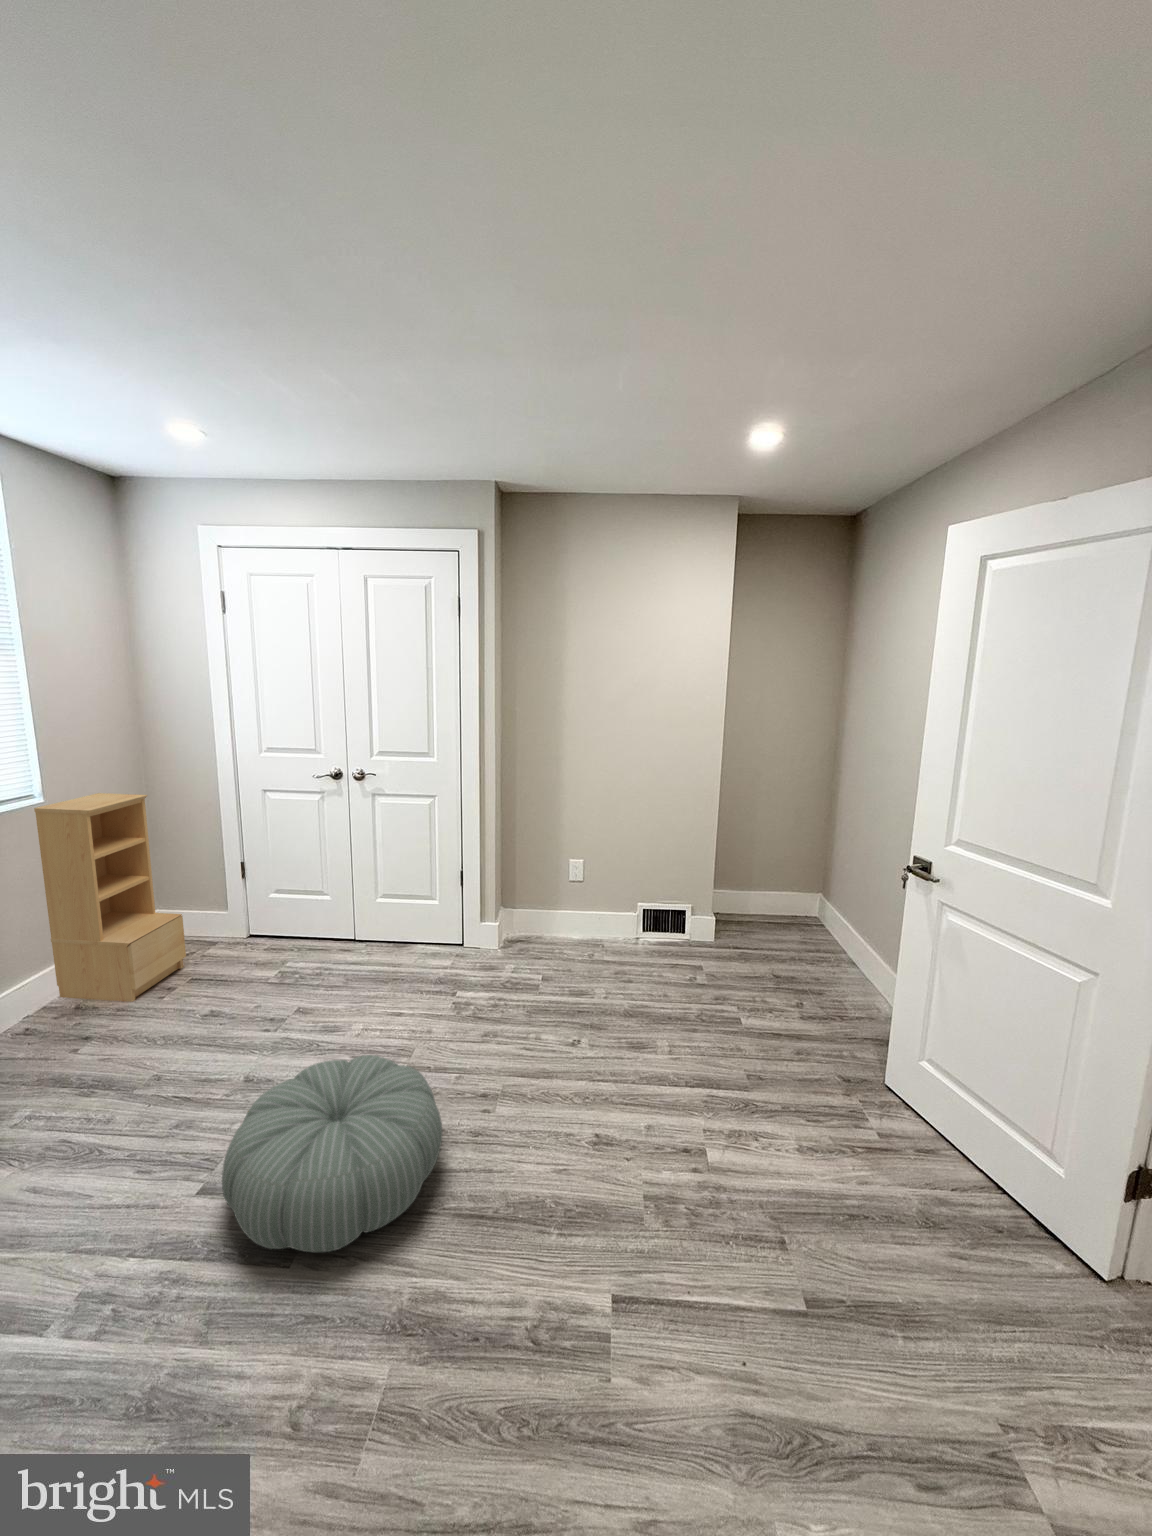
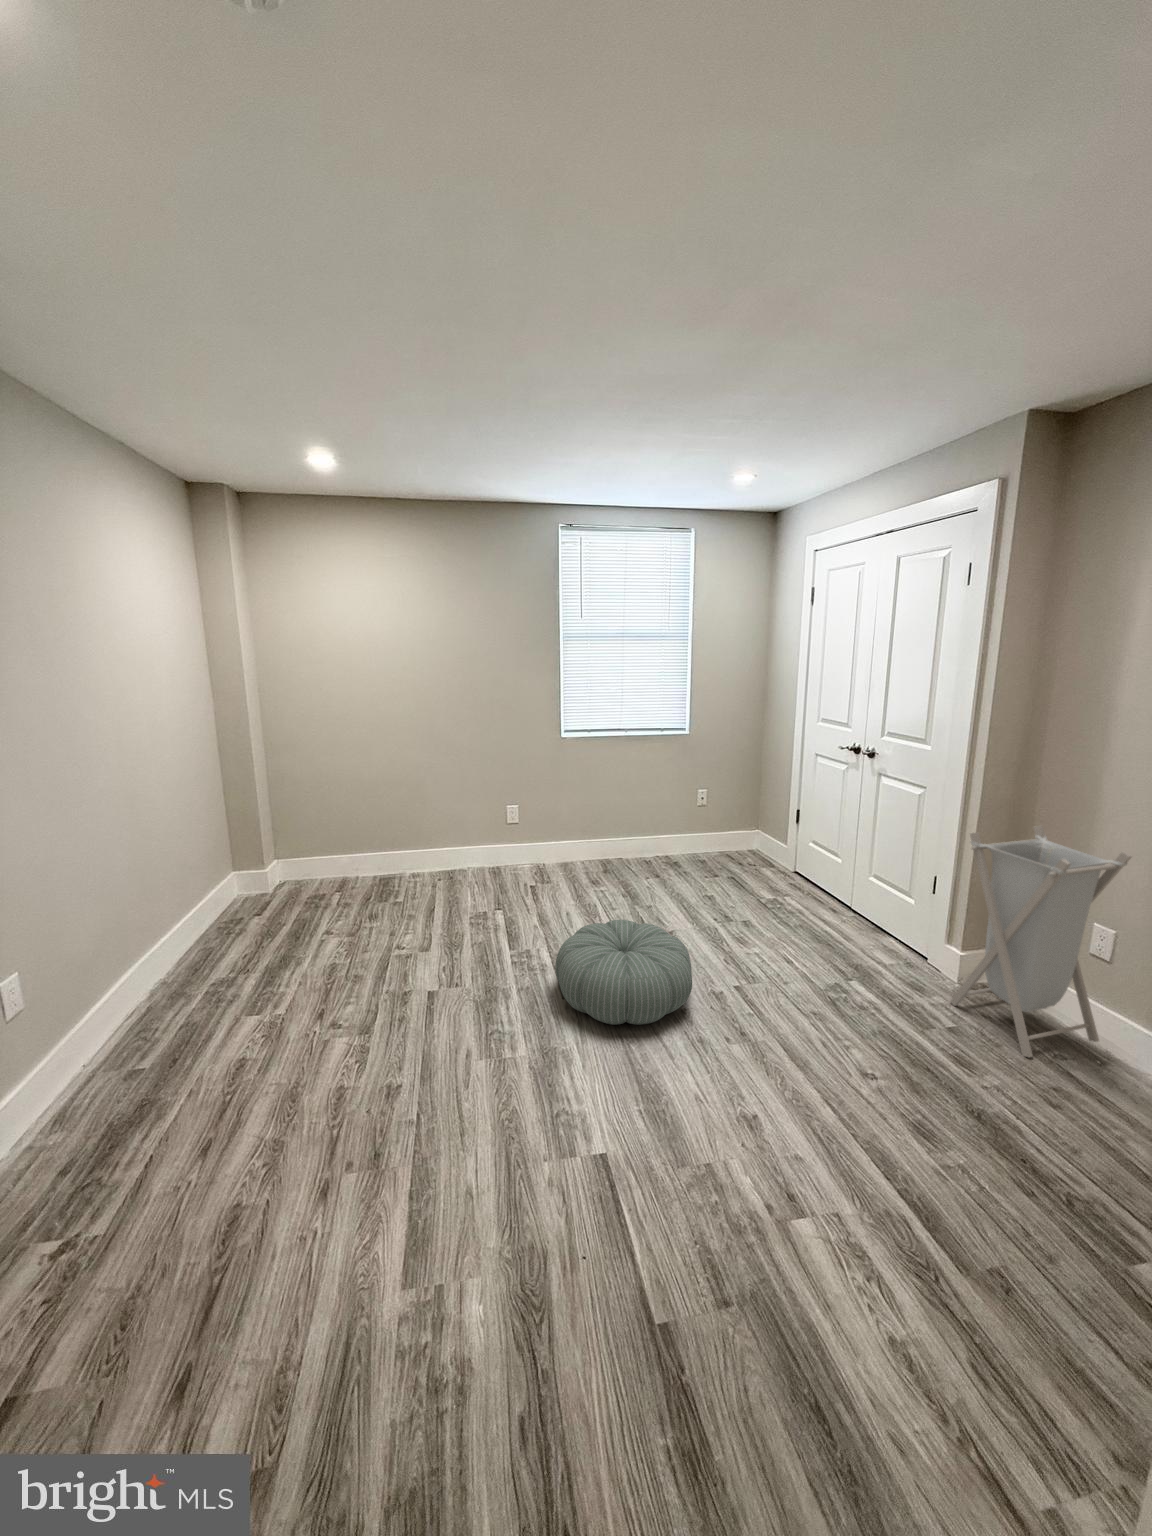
bookshelf: present [34,793,186,1002] -> none [676,735,741,871]
laundry hamper: none [515,805,589,969] -> present [950,826,1132,1057]

